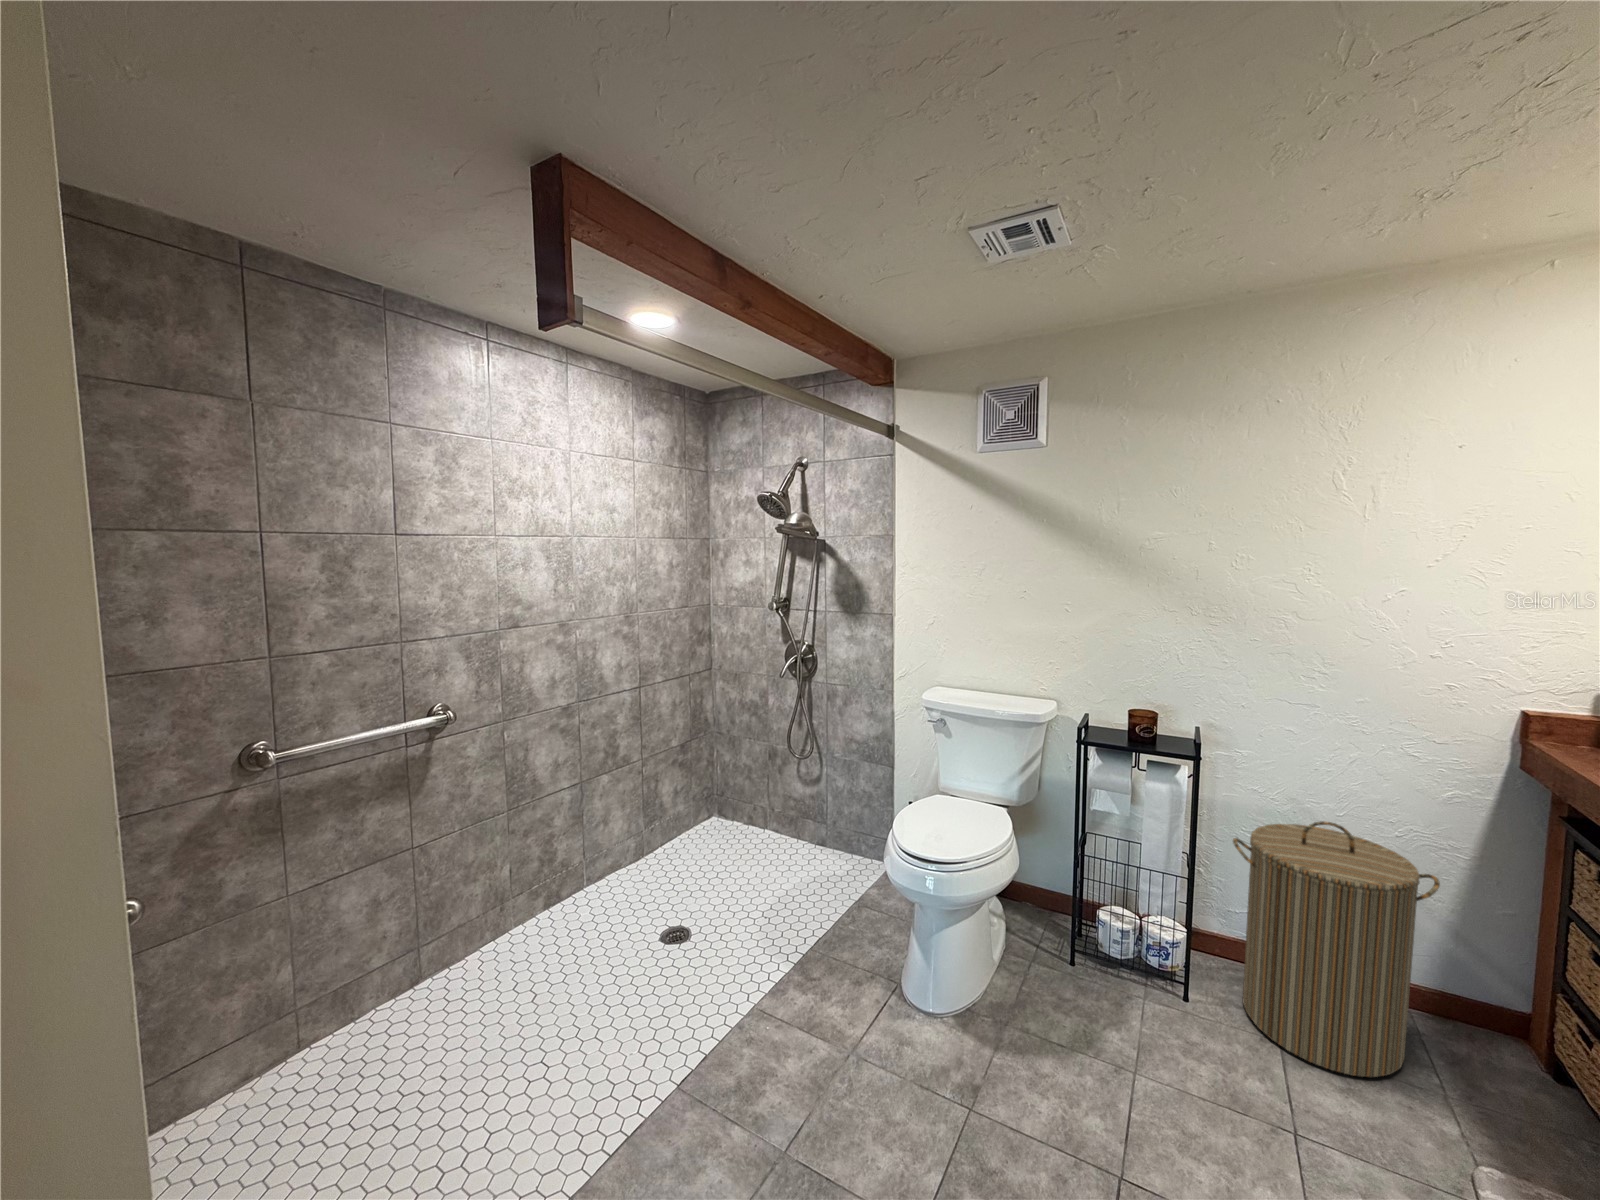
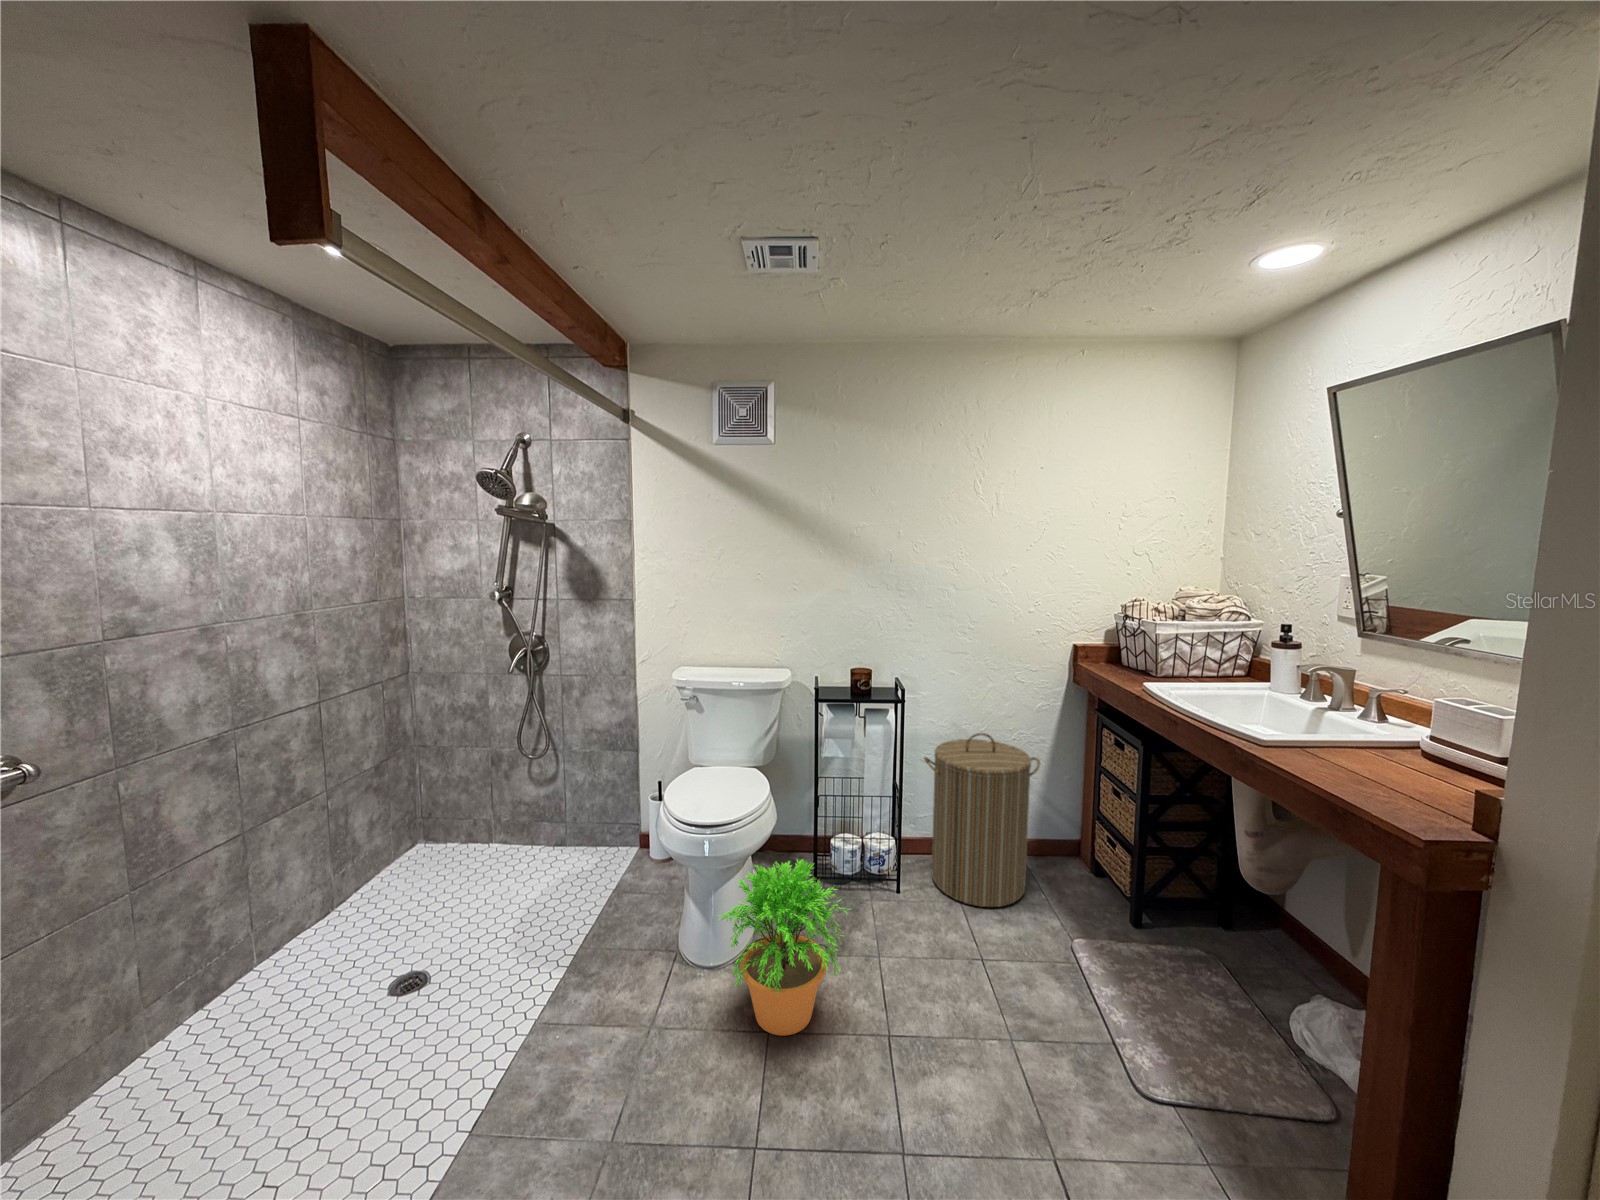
potted plant: none [921,916,1081,1123] -> present [718,859,847,1036]

